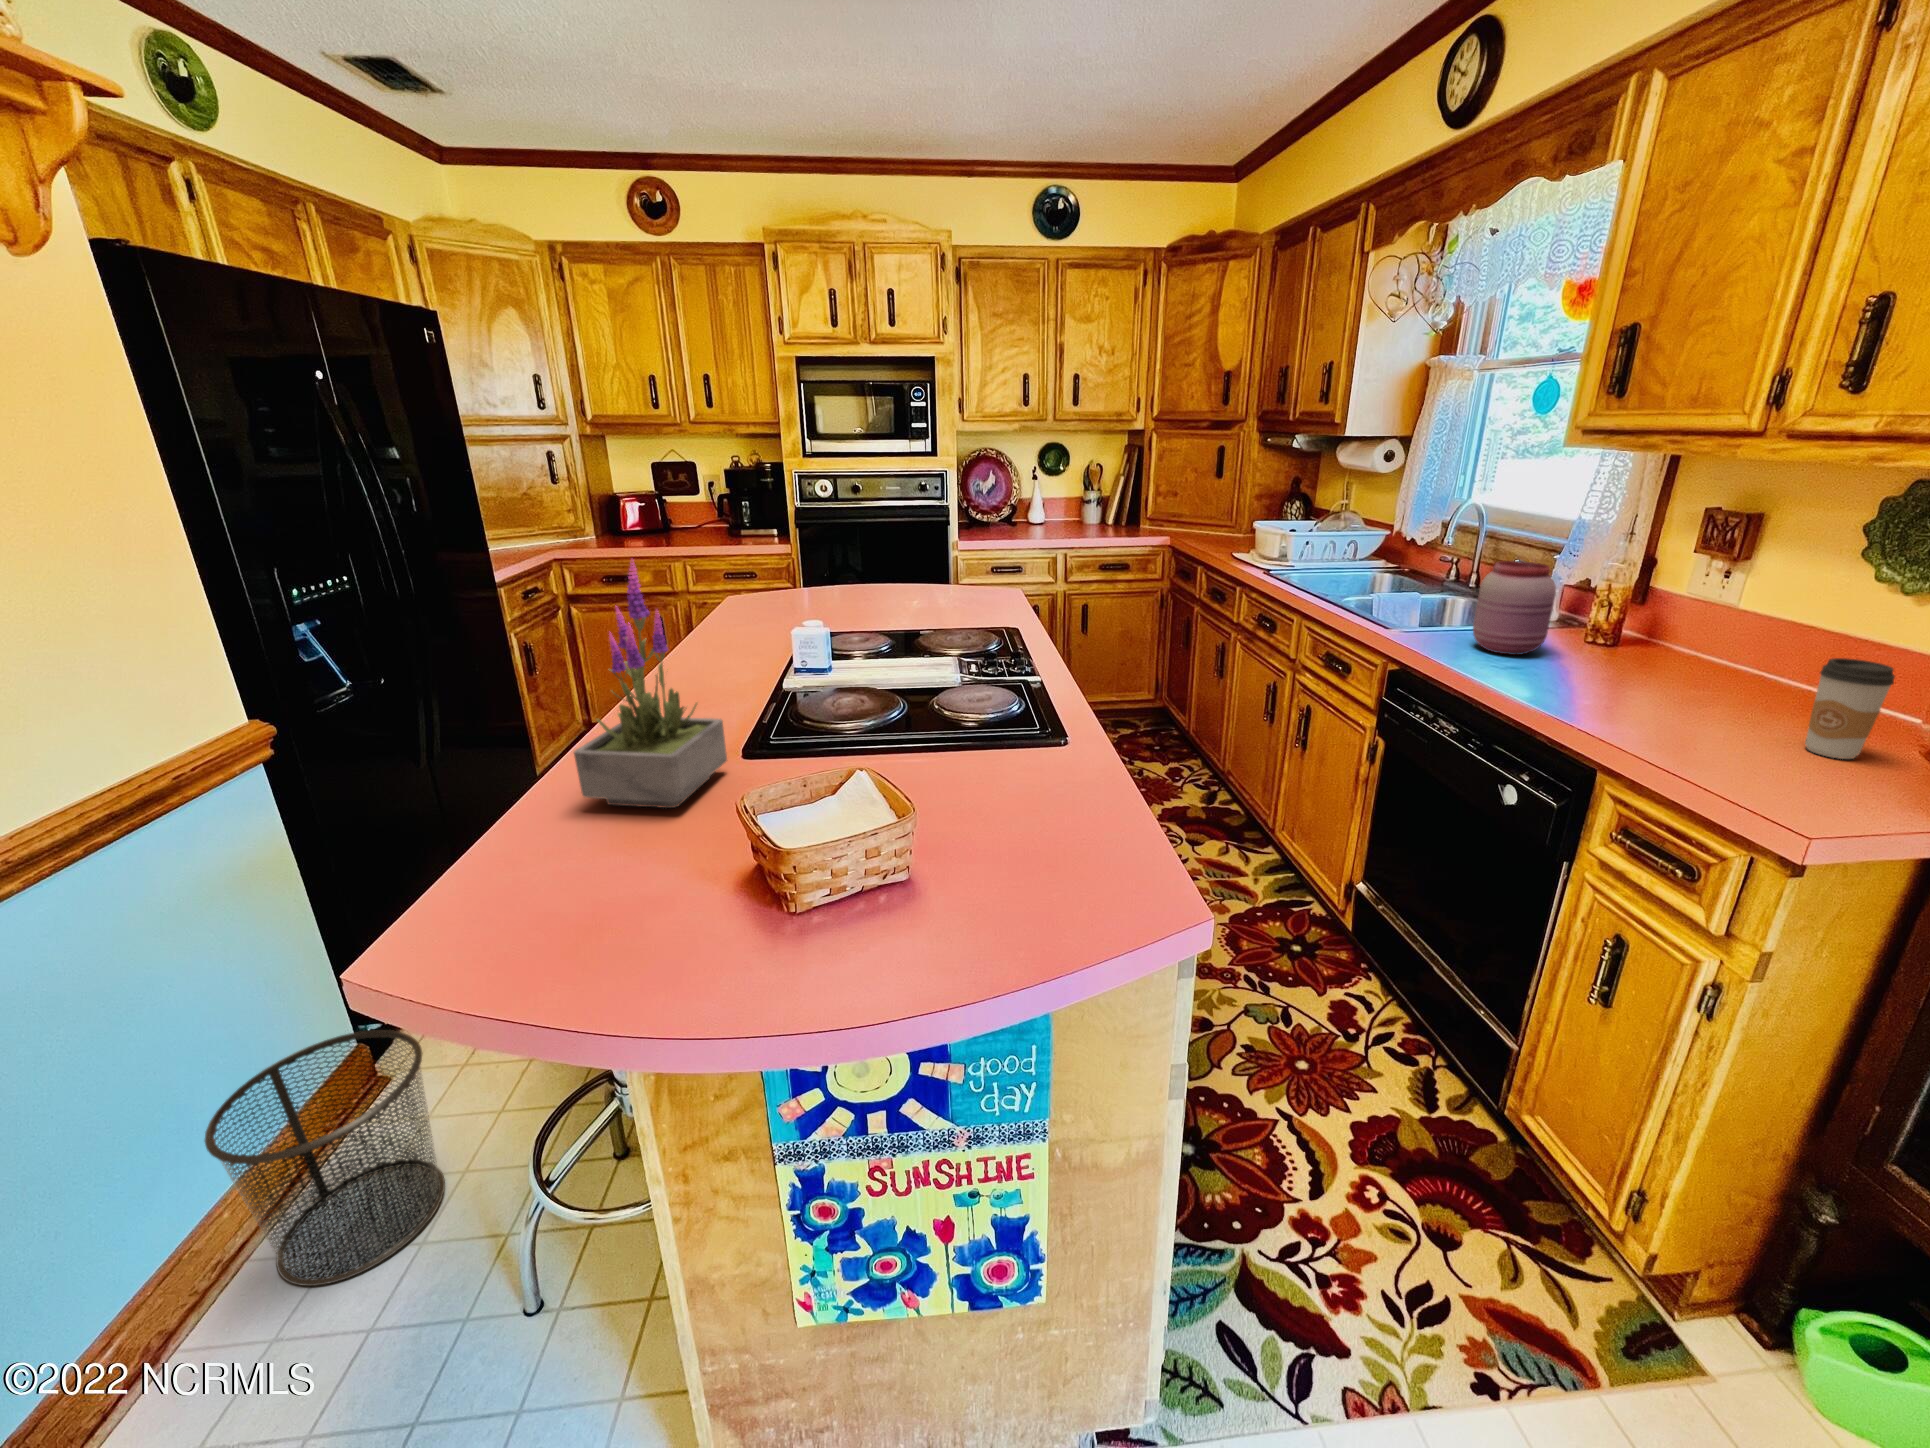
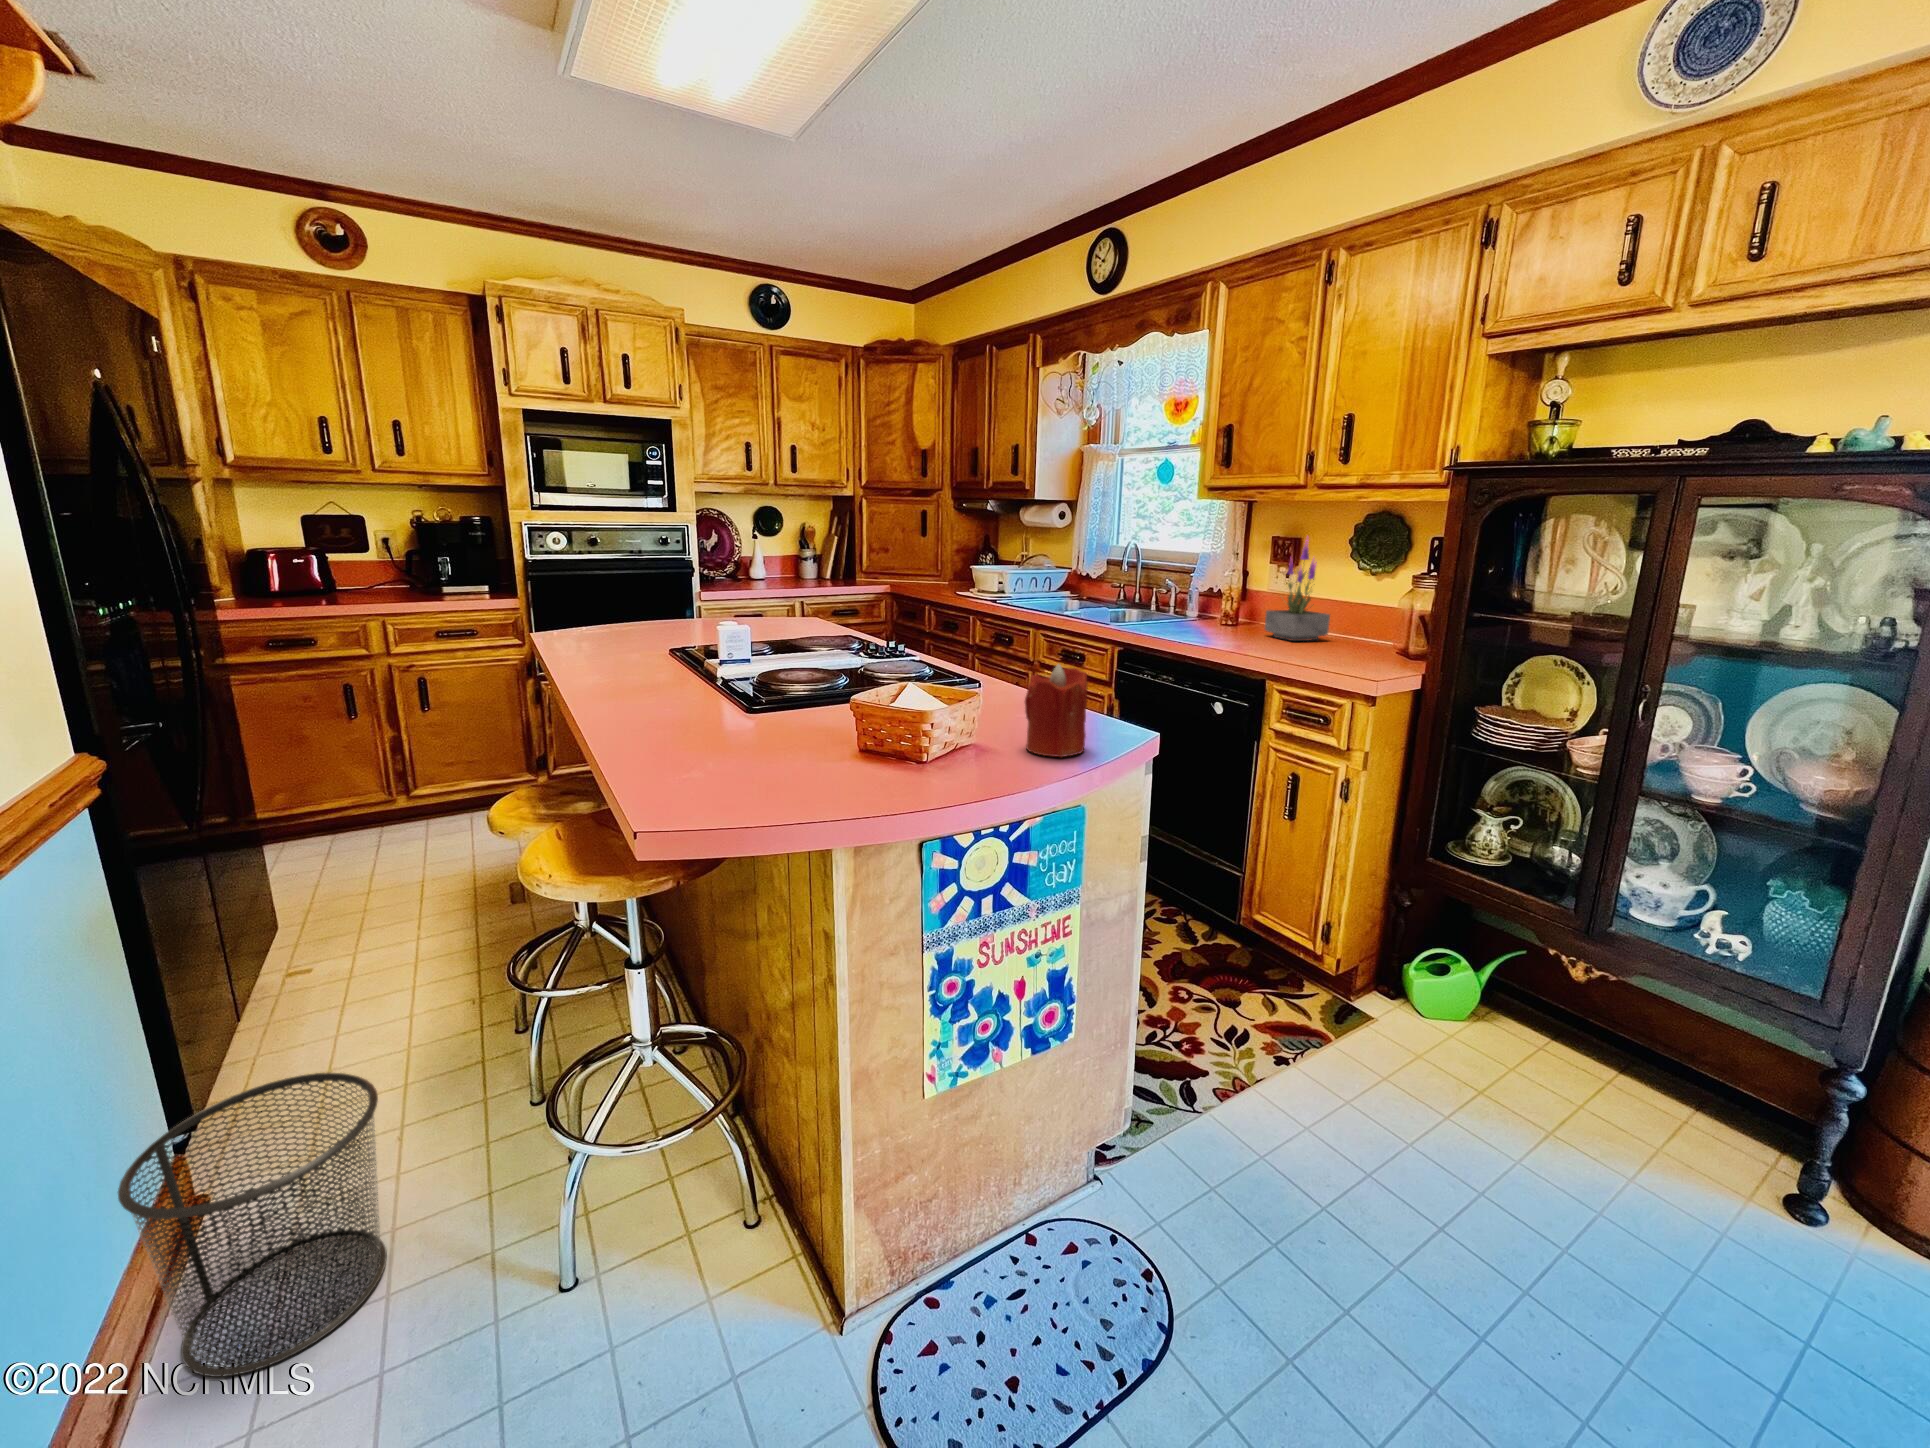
potted plant: present [574,560,727,808] -> present [1265,537,1330,641]
jar: present [1473,561,1556,655] -> none [1168,573,1212,633]
coffee cup: present [1805,658,1895,759] -> none [1354,606,1385,659]
candle: none [942,802,1043,956] -> present [1025,664,1088,757]

